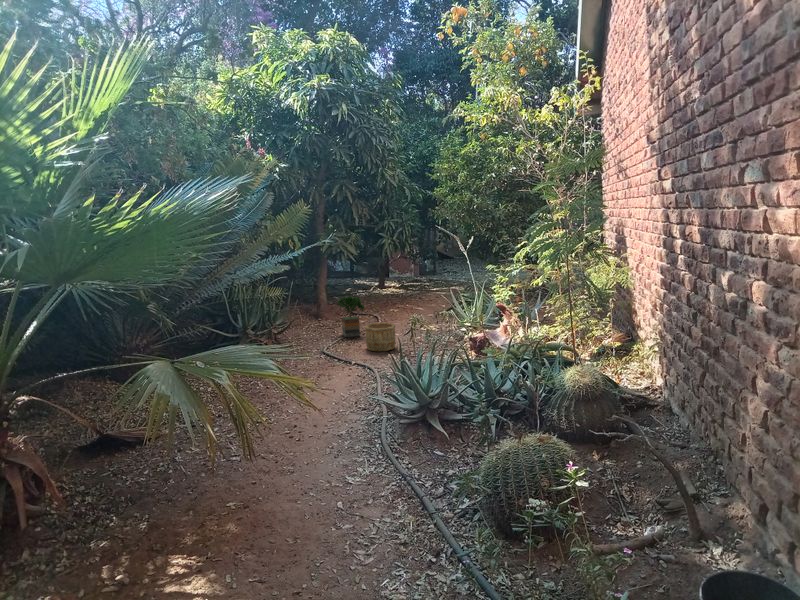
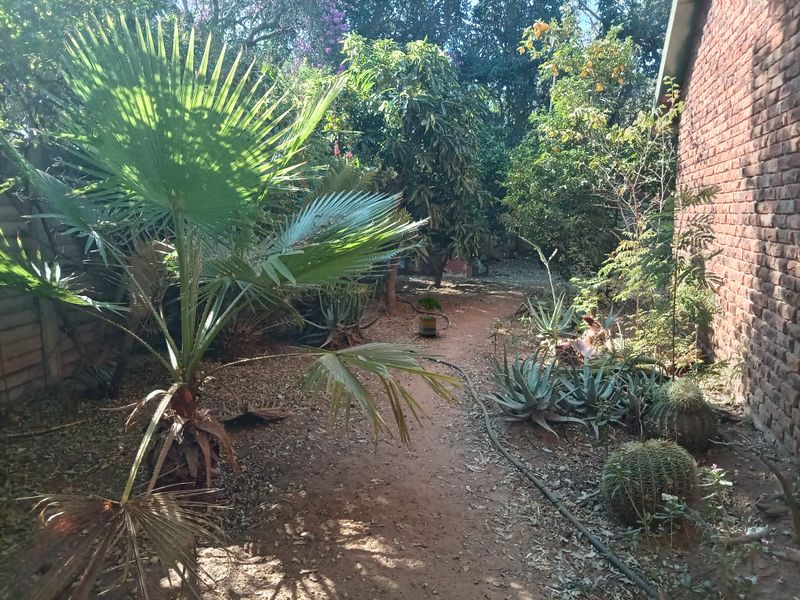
wooden bucket: present [364,322,396,352] -> none [445,323,475,351]

